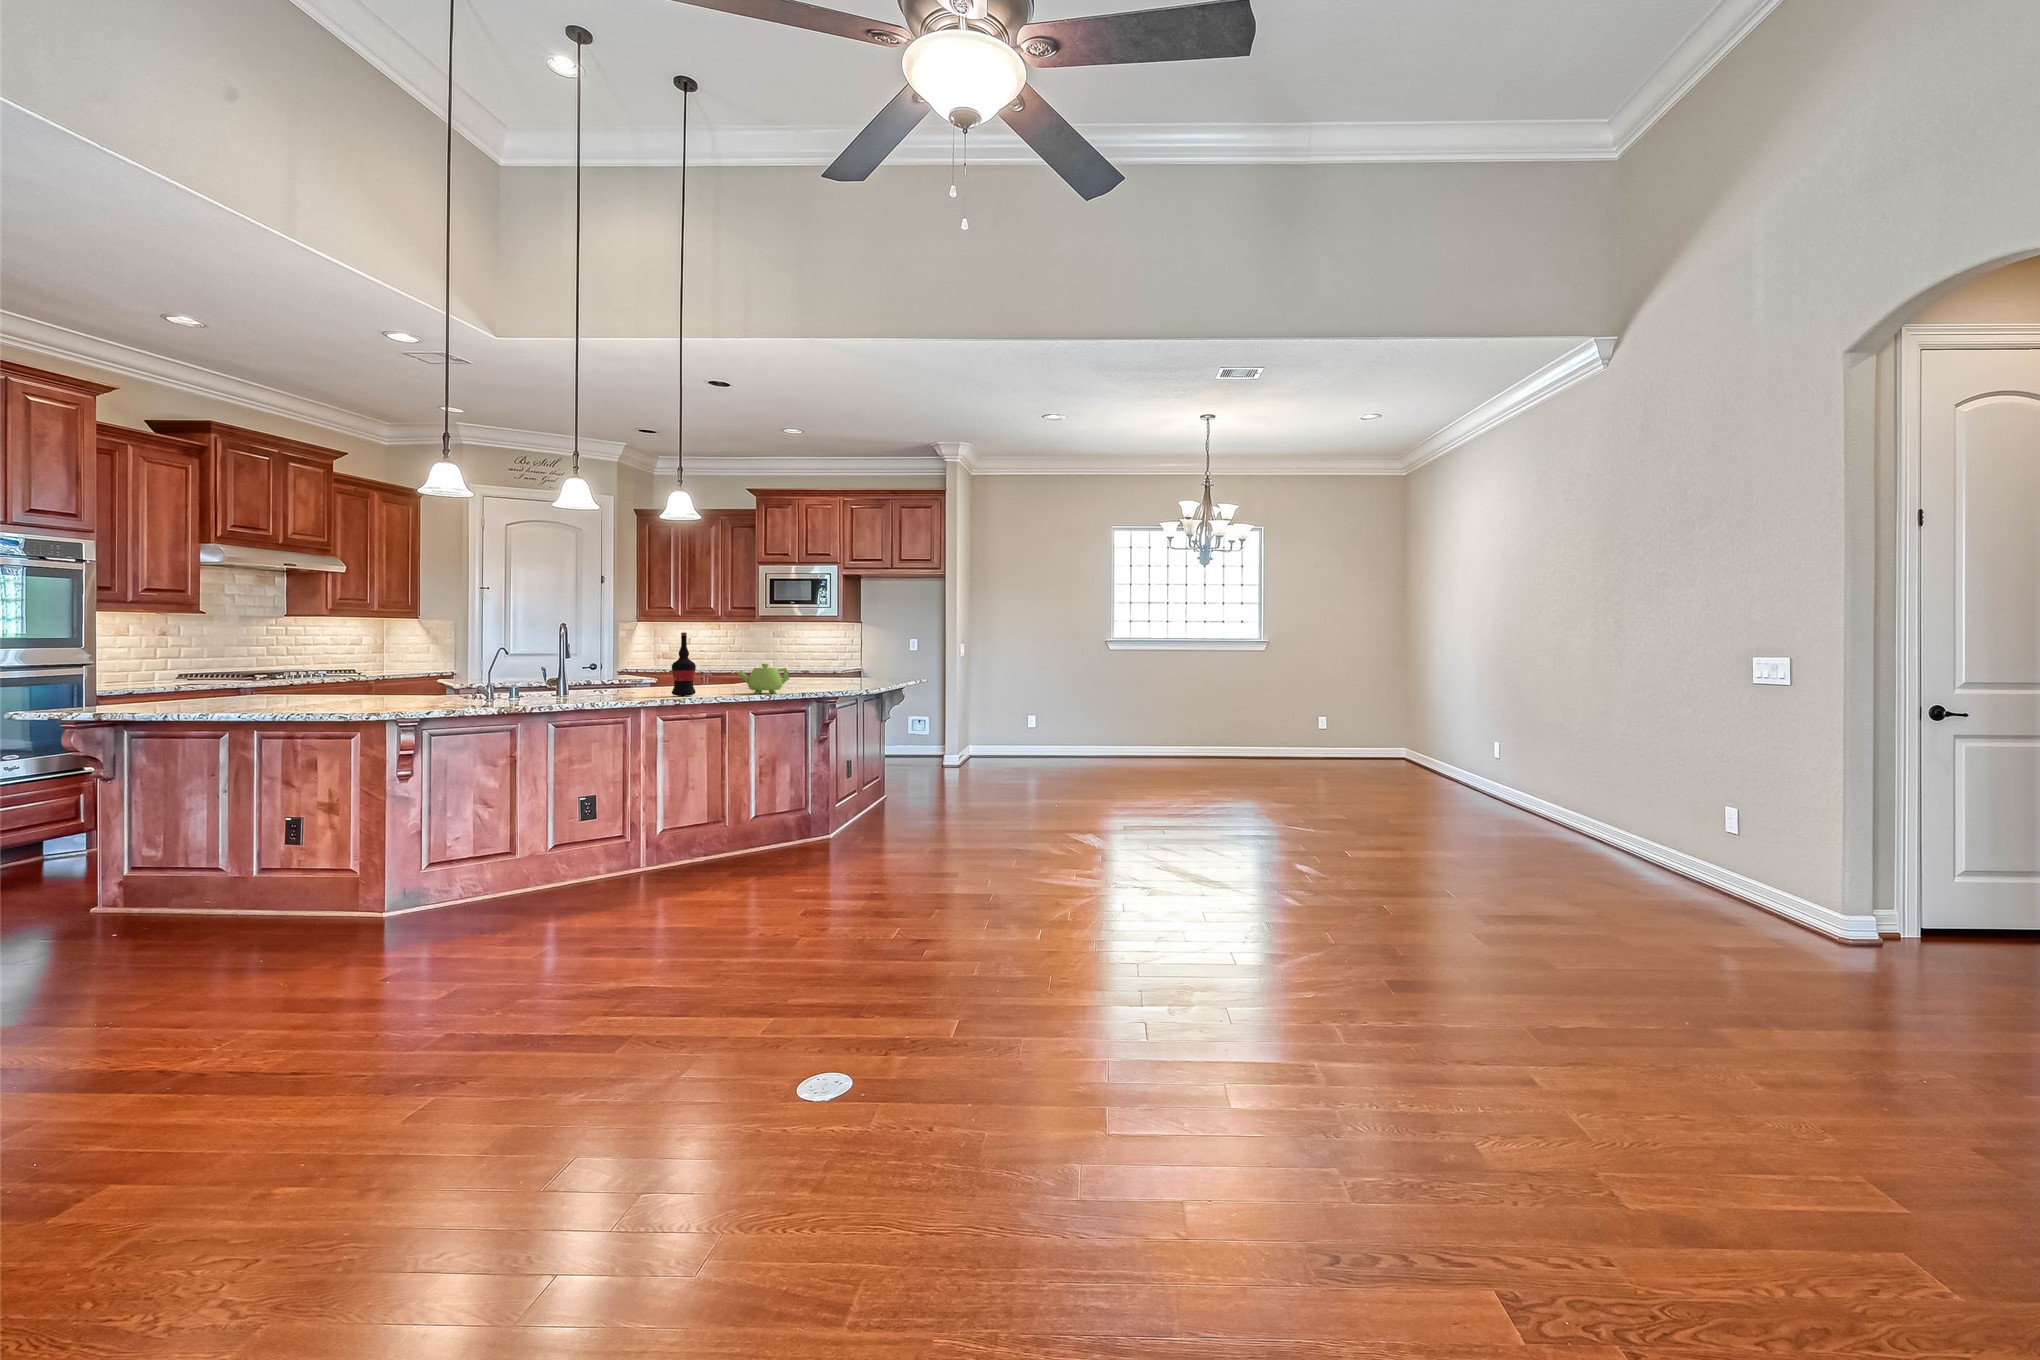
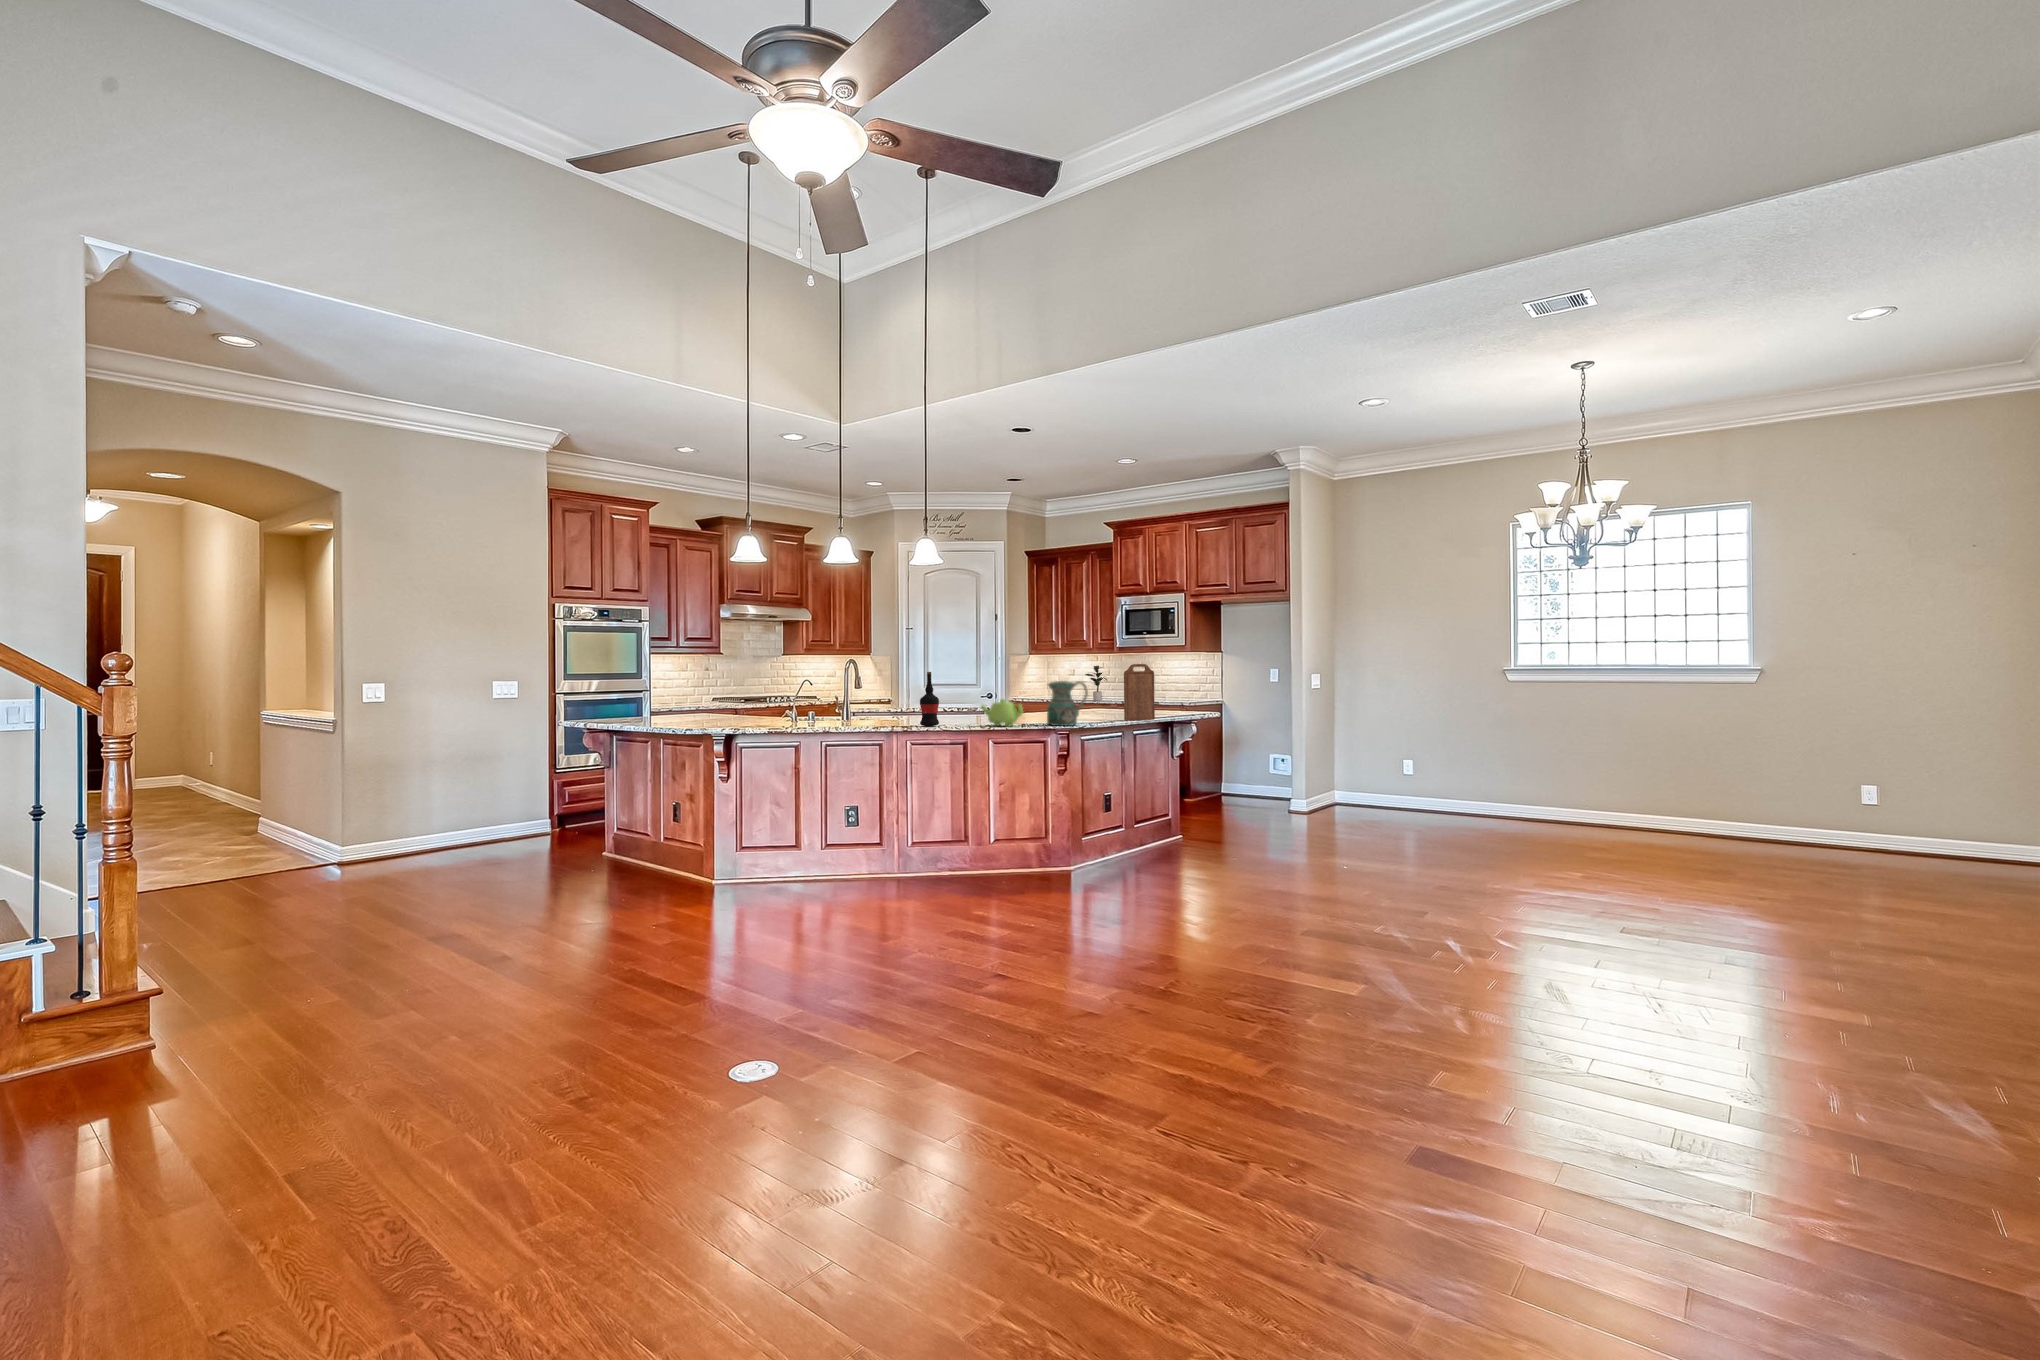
cutting board: none [855,629,881,687] -> present [1124,664,1155,721]
potted plant: none [701,636,740,674] -> present [1085,666,1107,701]
ceramic pitcher: none [804,644,849,692] -> present [1047,681,1088,726]

